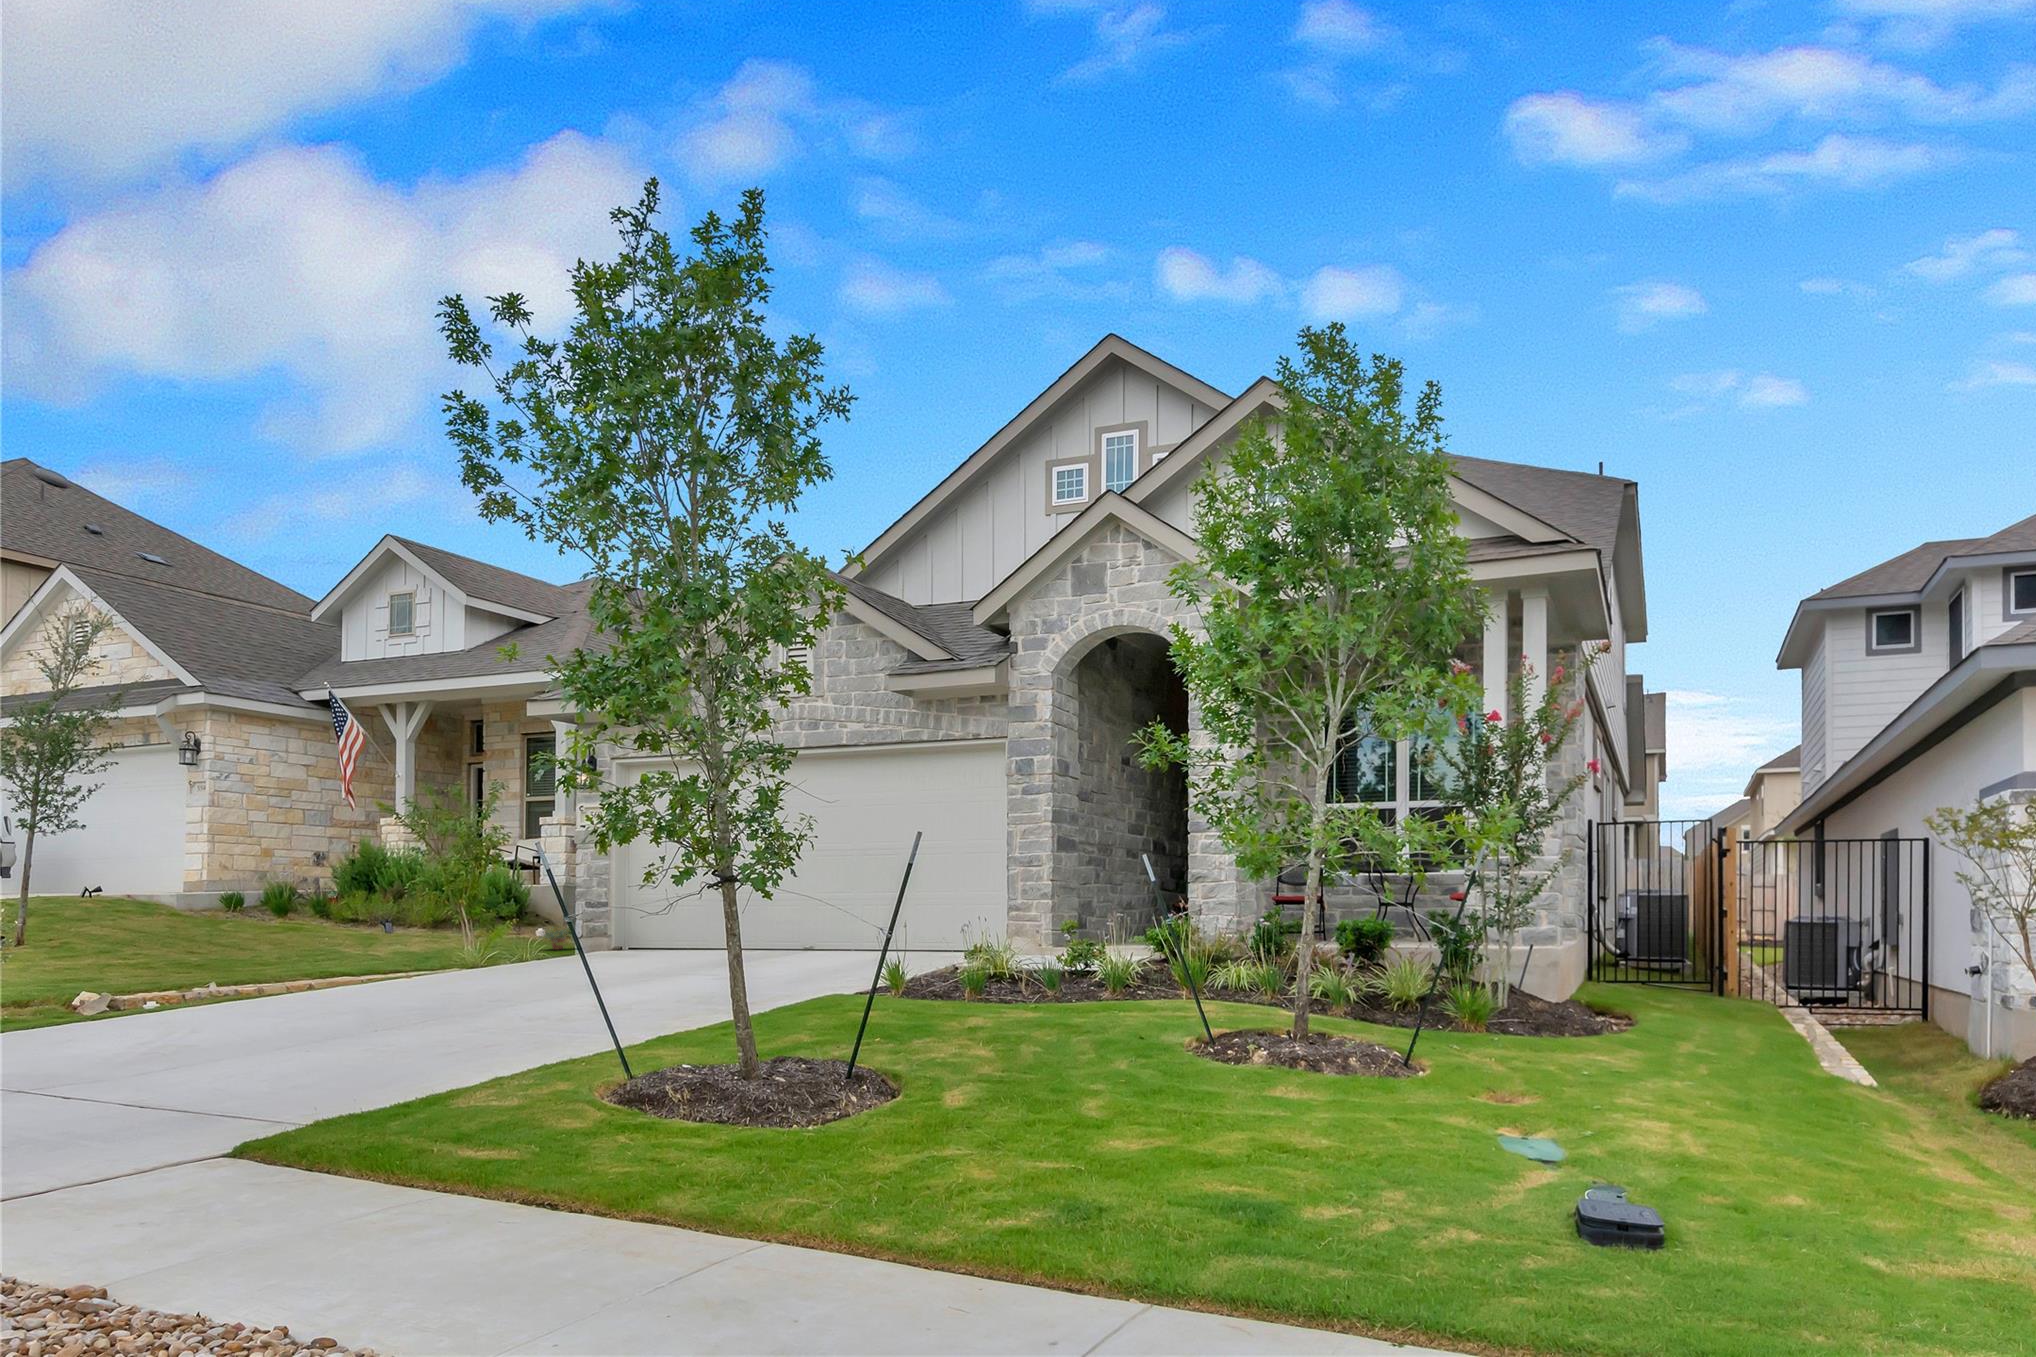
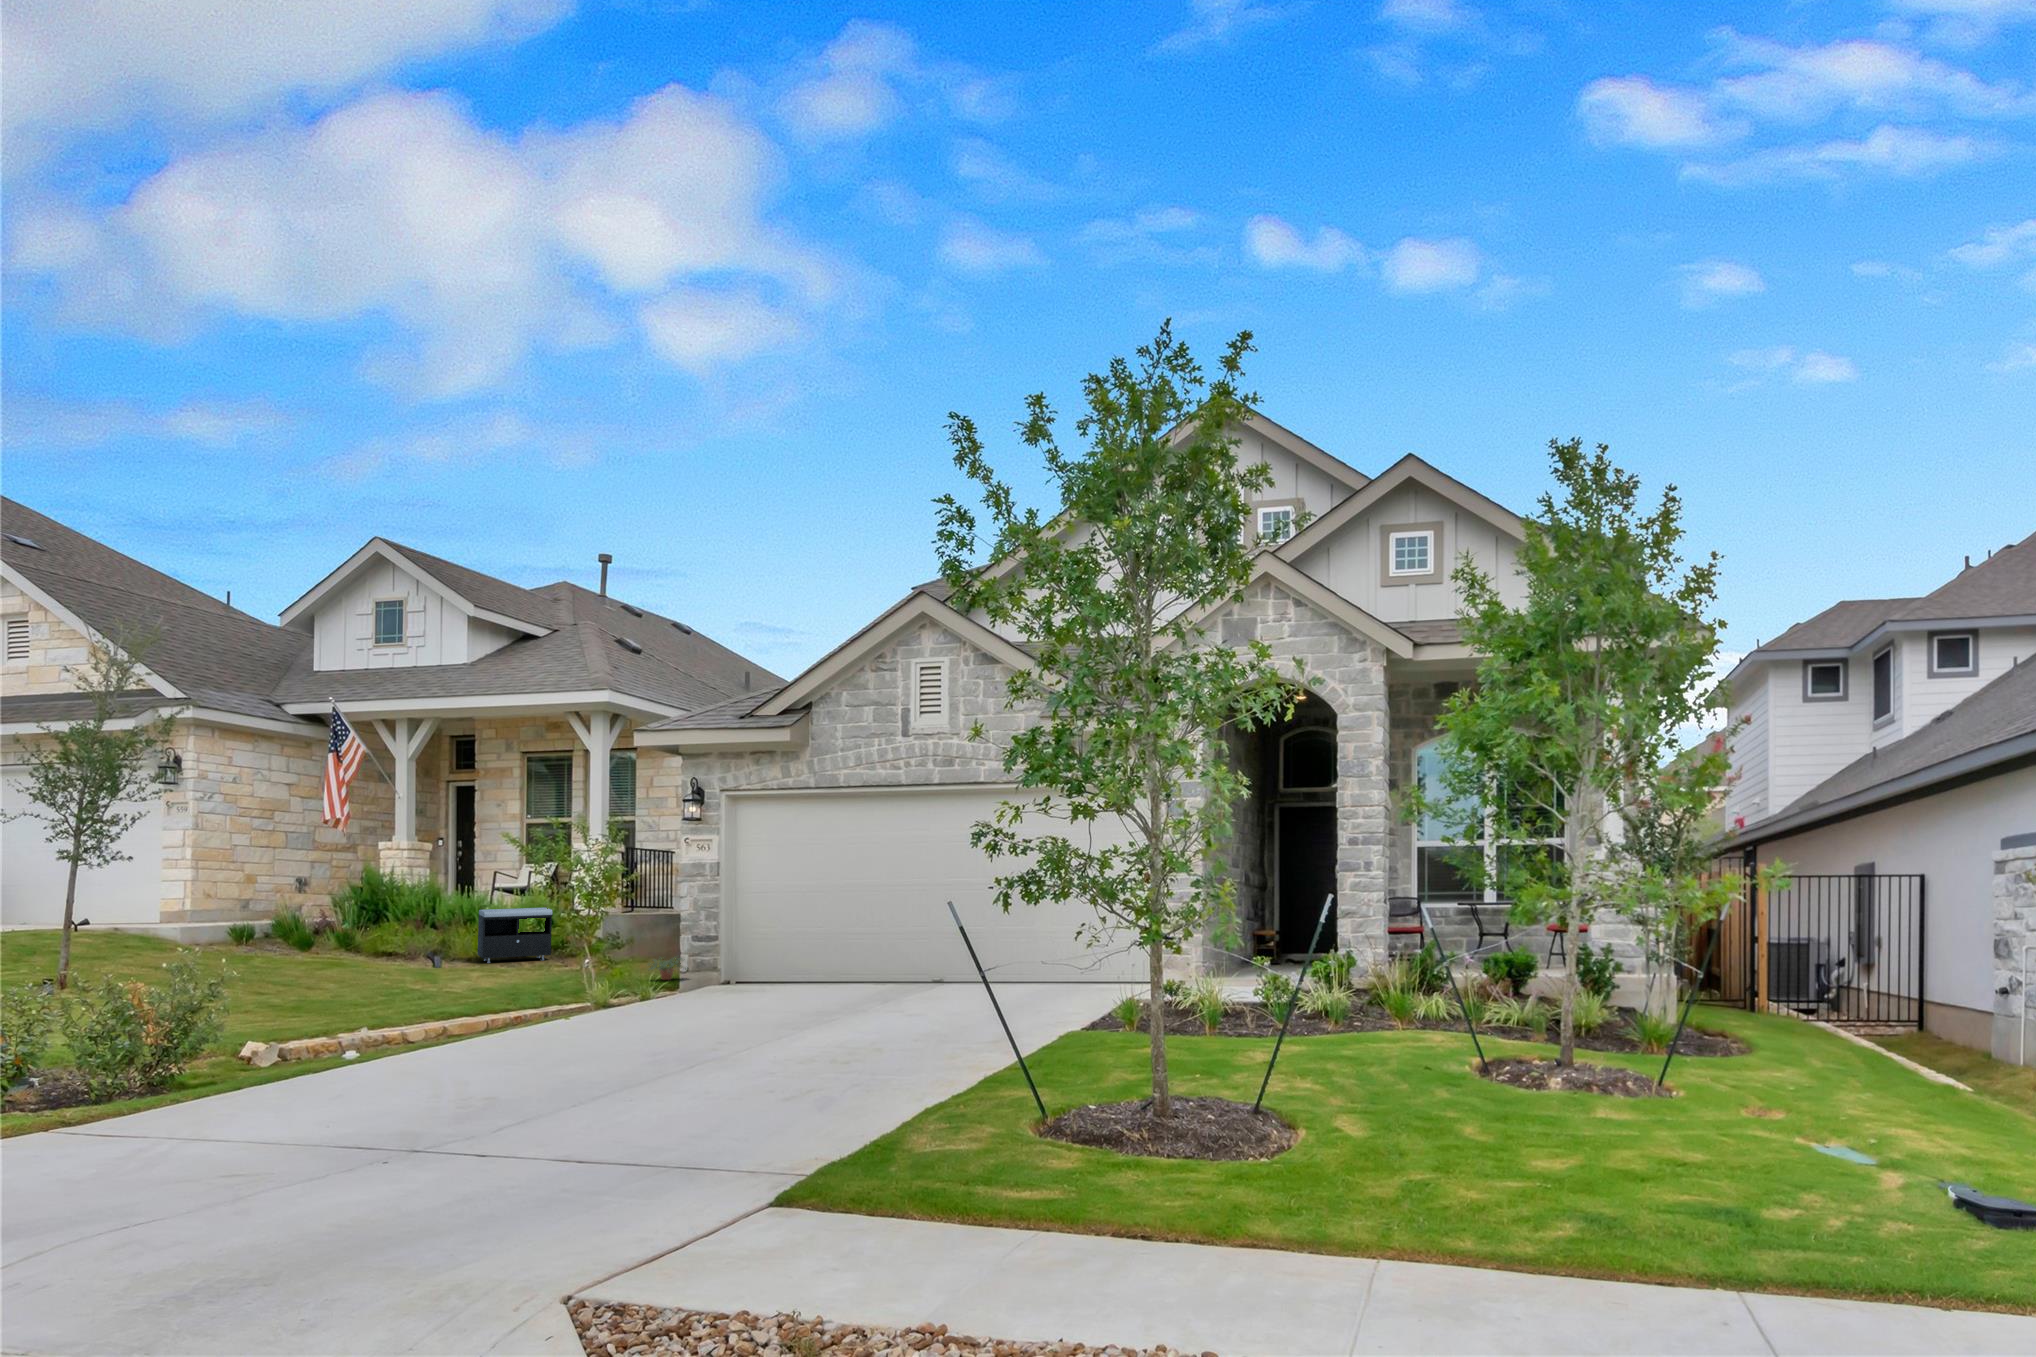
storage bench: none [426,882,496,935] -> present [478,908,552,963]

